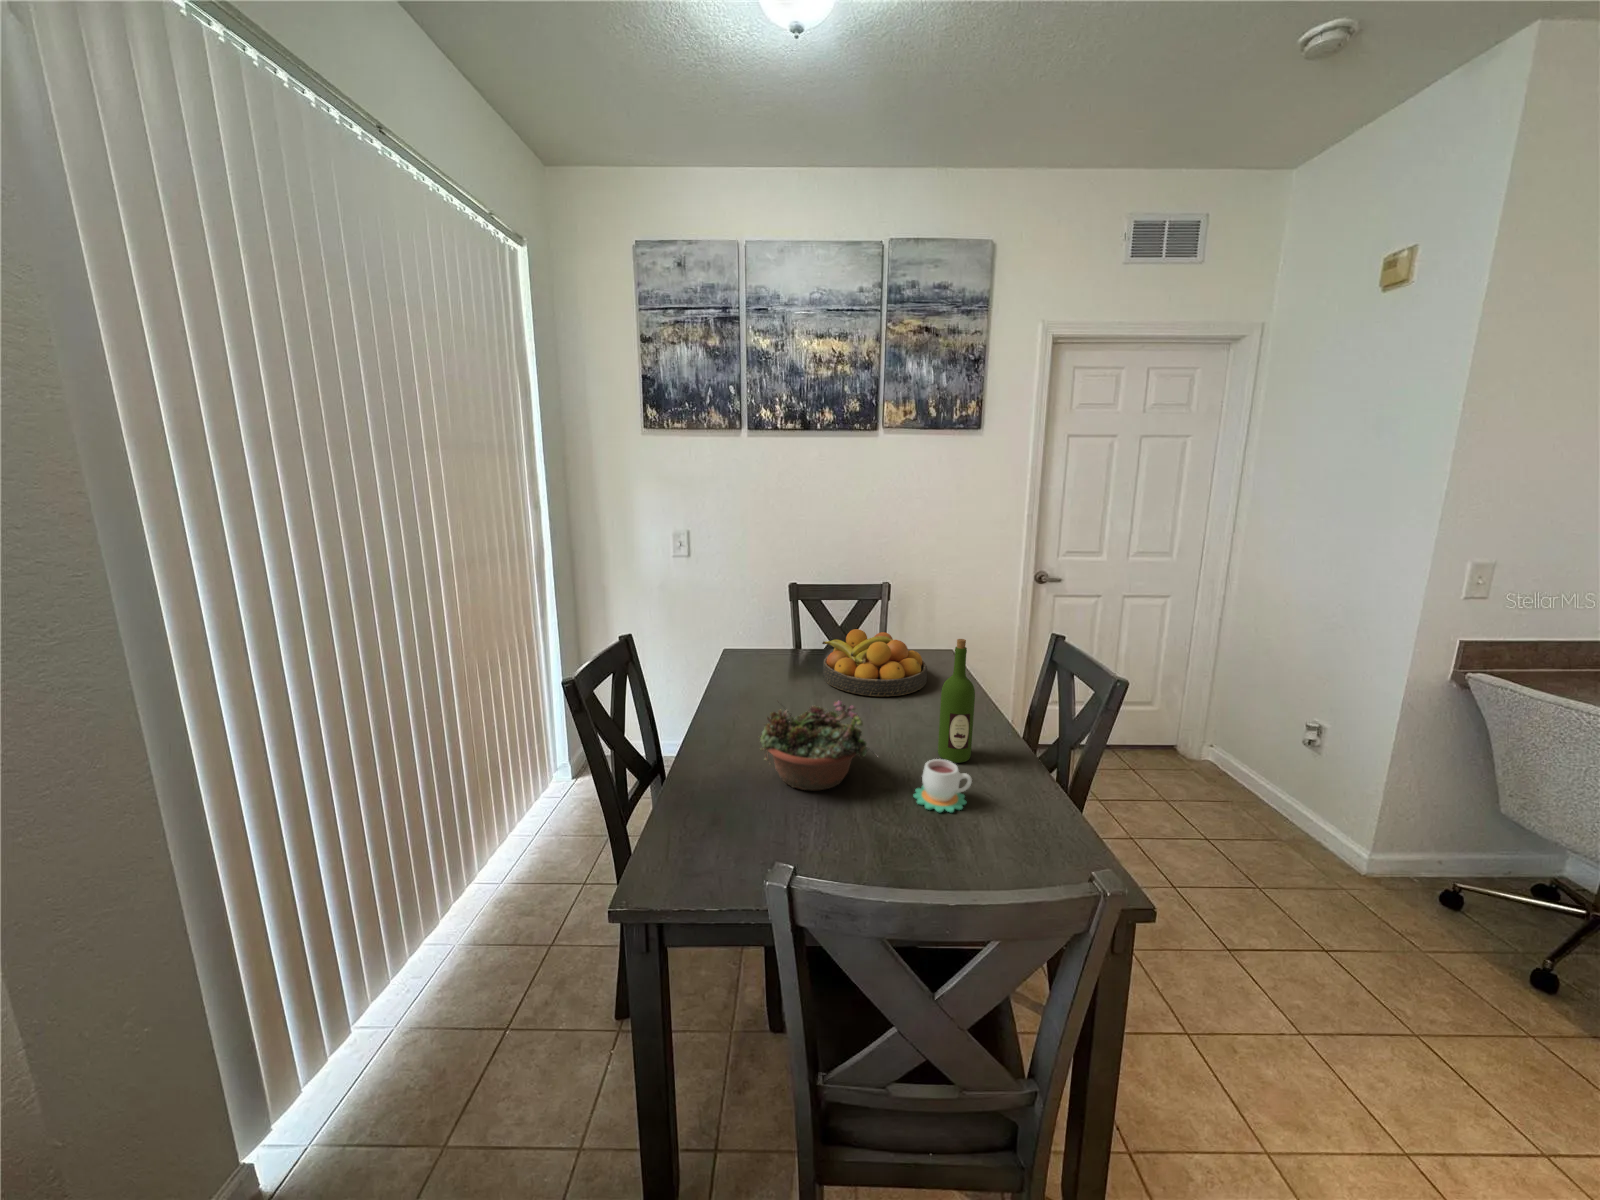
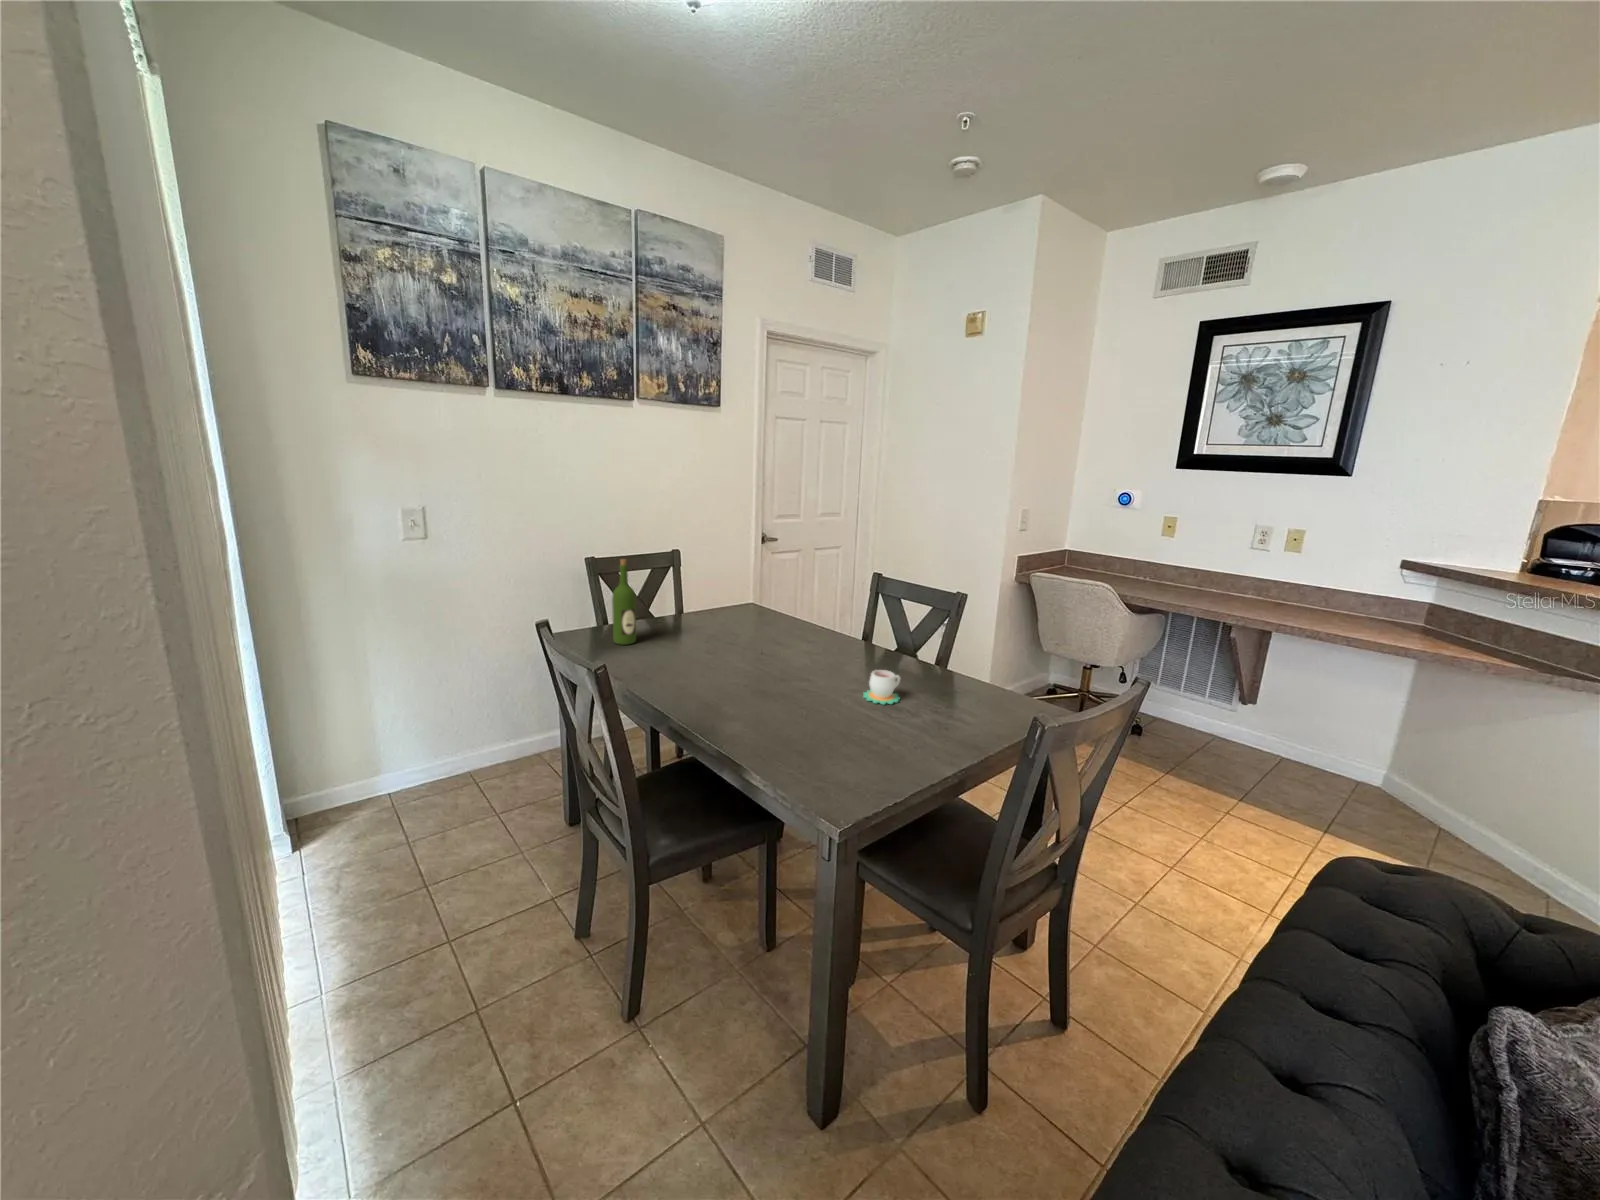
fruit bowl: present [822,629,927,696] -> none [679,593,772,648]
wine bottle: present [938,639,975,763] -> present [612,559,636,645]
succulent planter: present [761,701,878,790] -> none [749,642,846,718]

